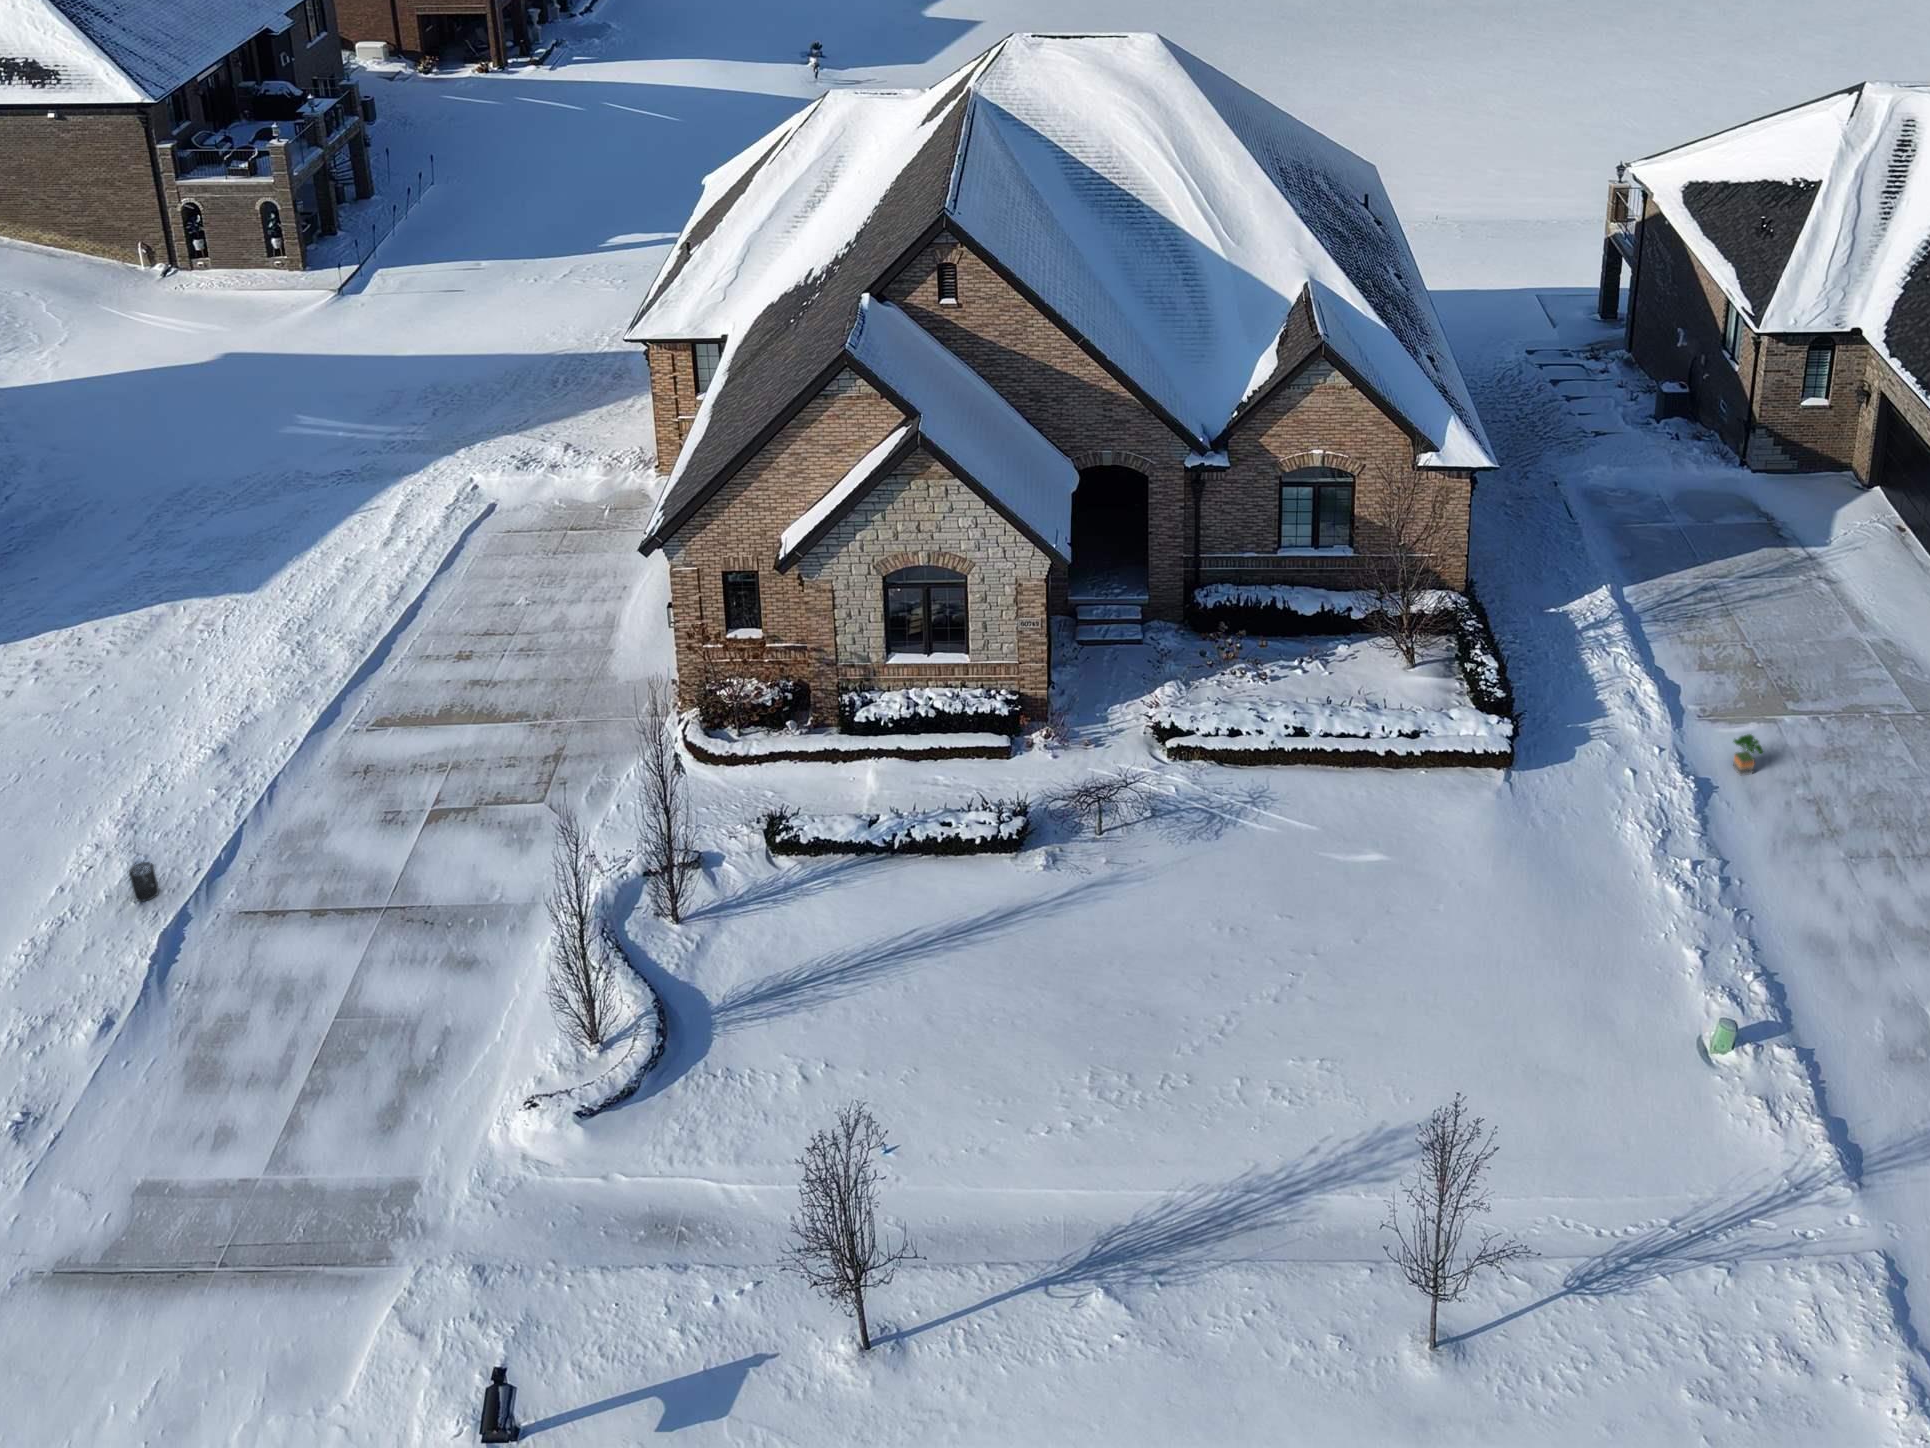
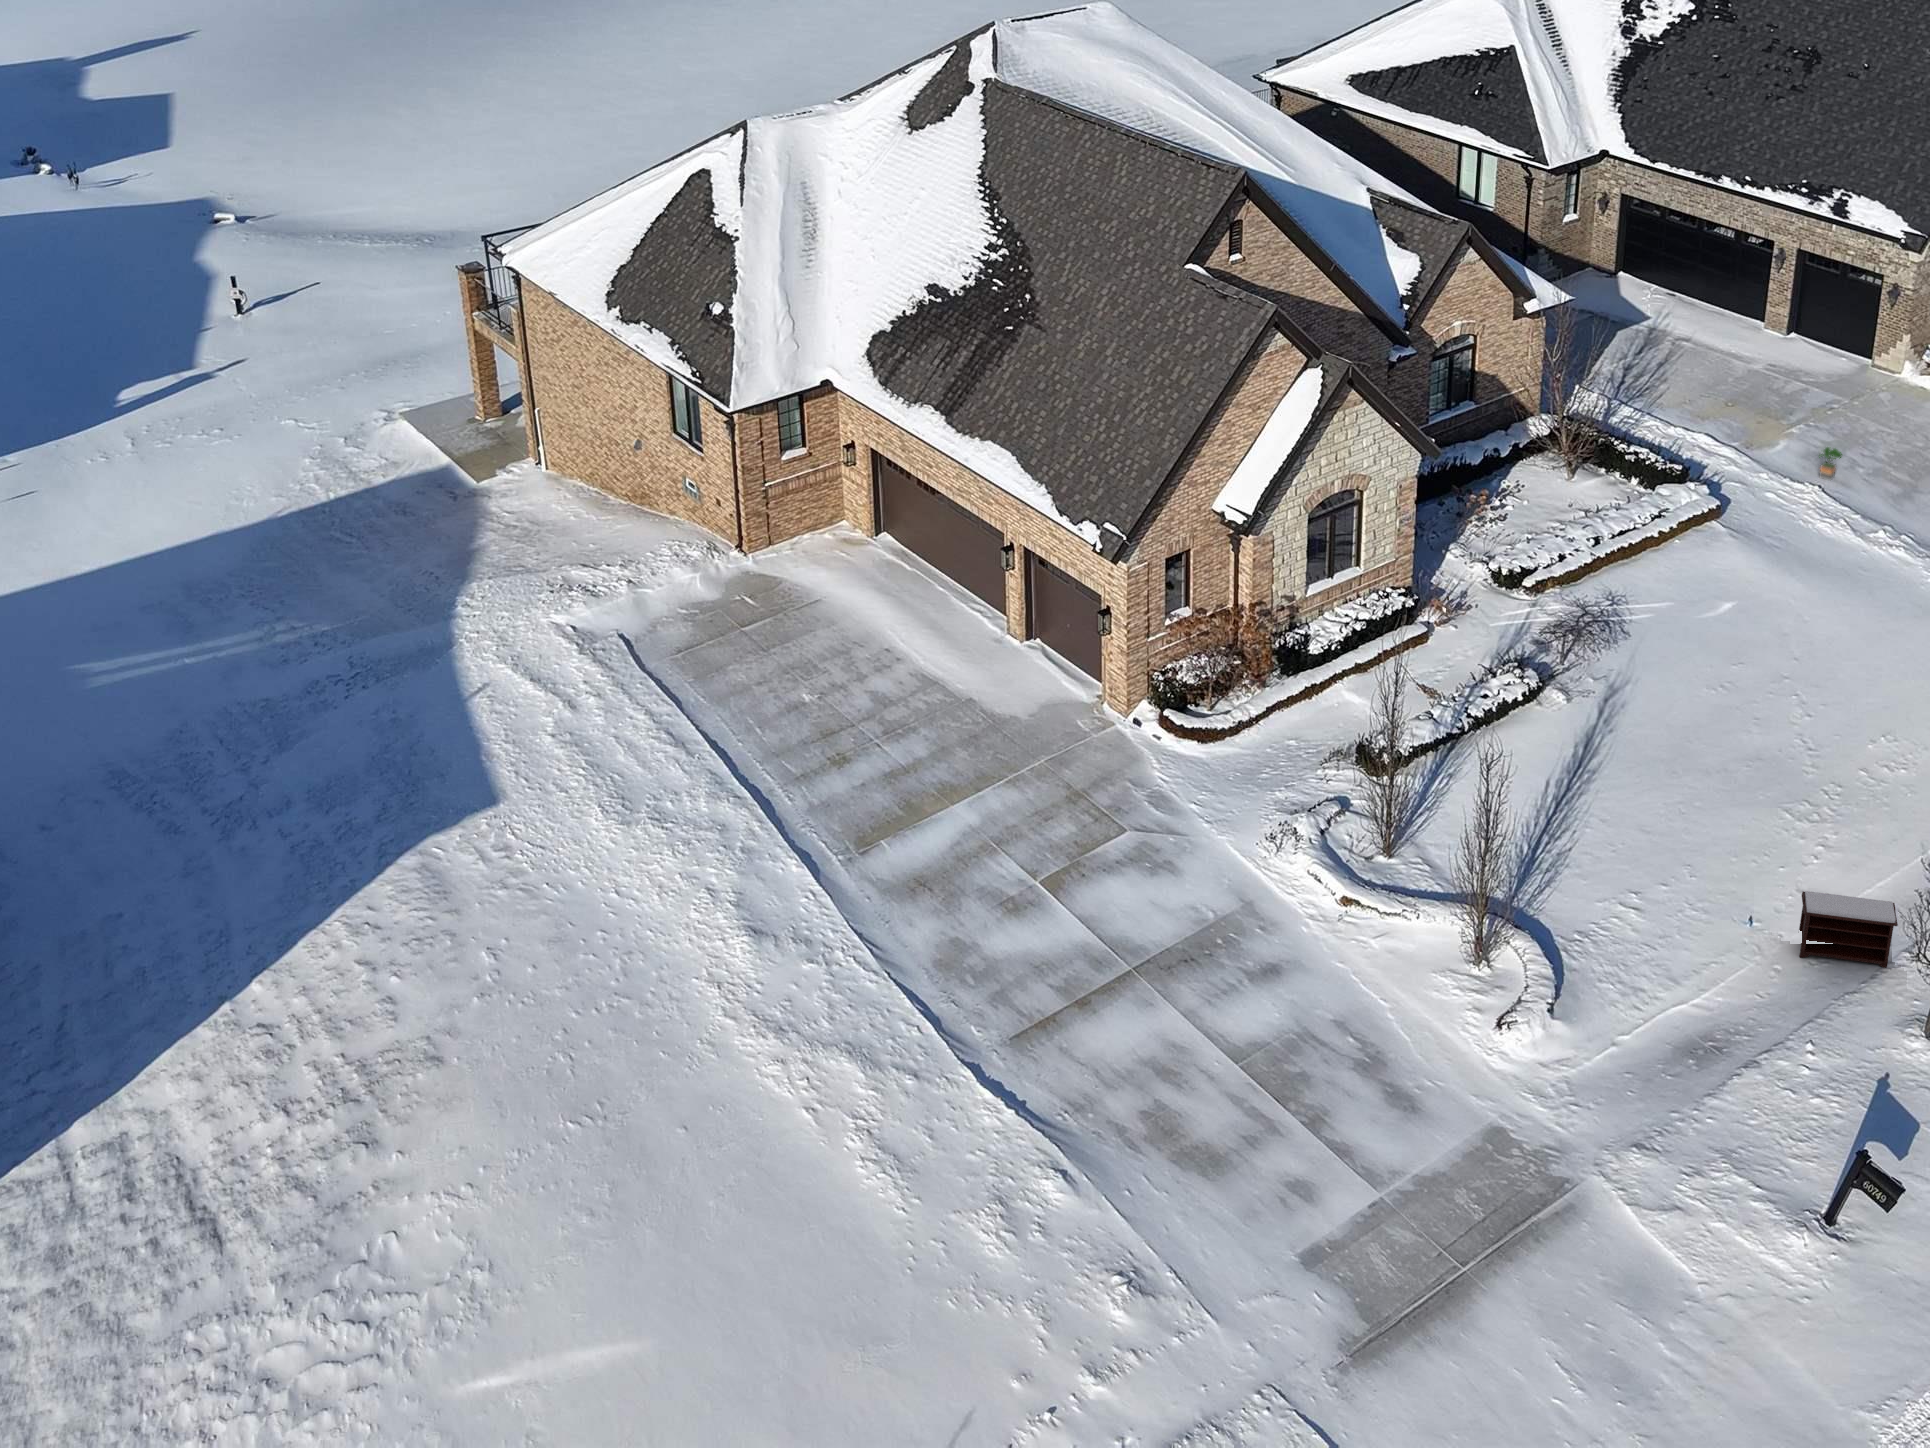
trash can: present [129,862,159,902] -> none [954,977,979,1020]
bench: none [747,1185,842,1327] -> present [1799,891,1898,968]

